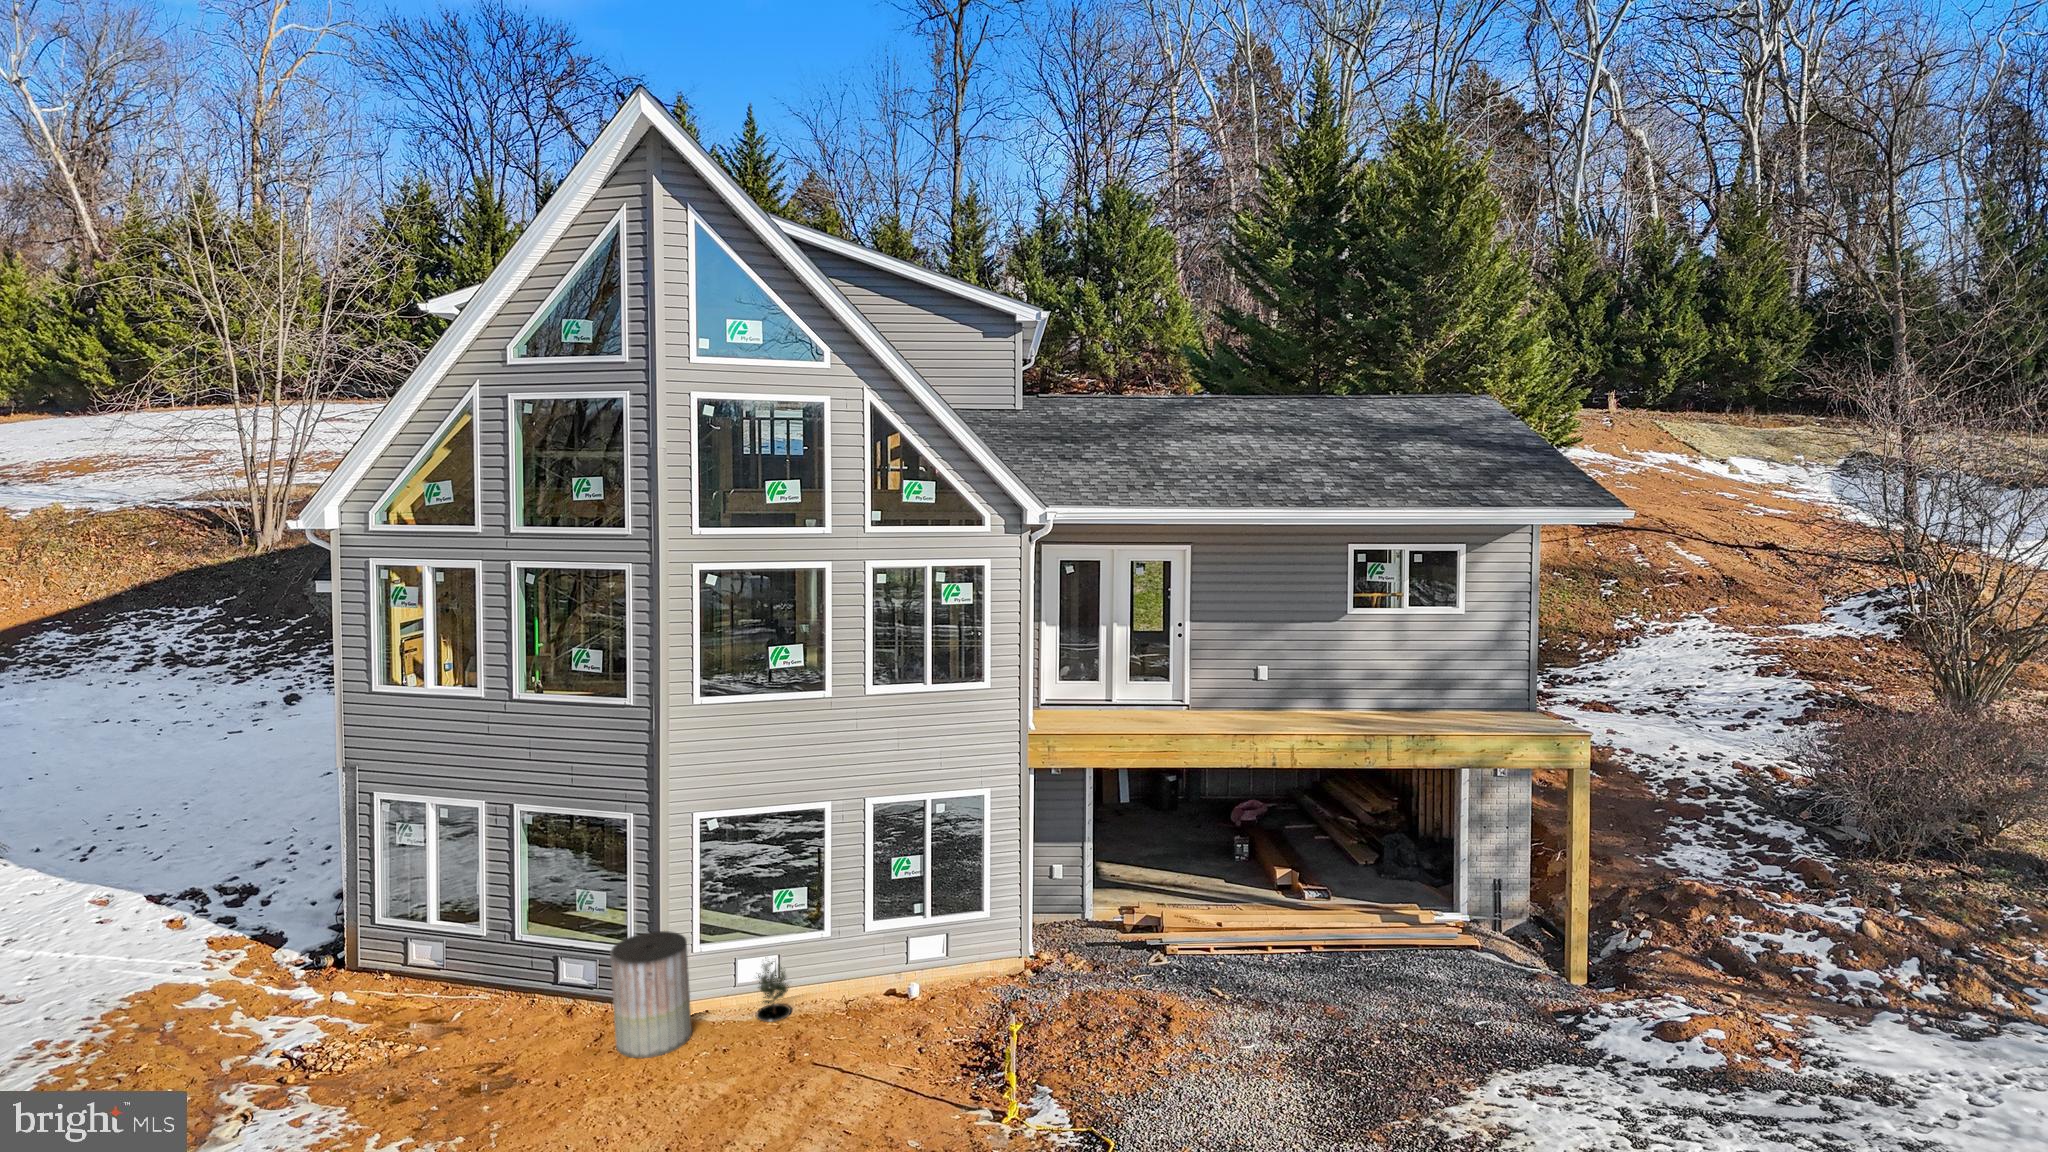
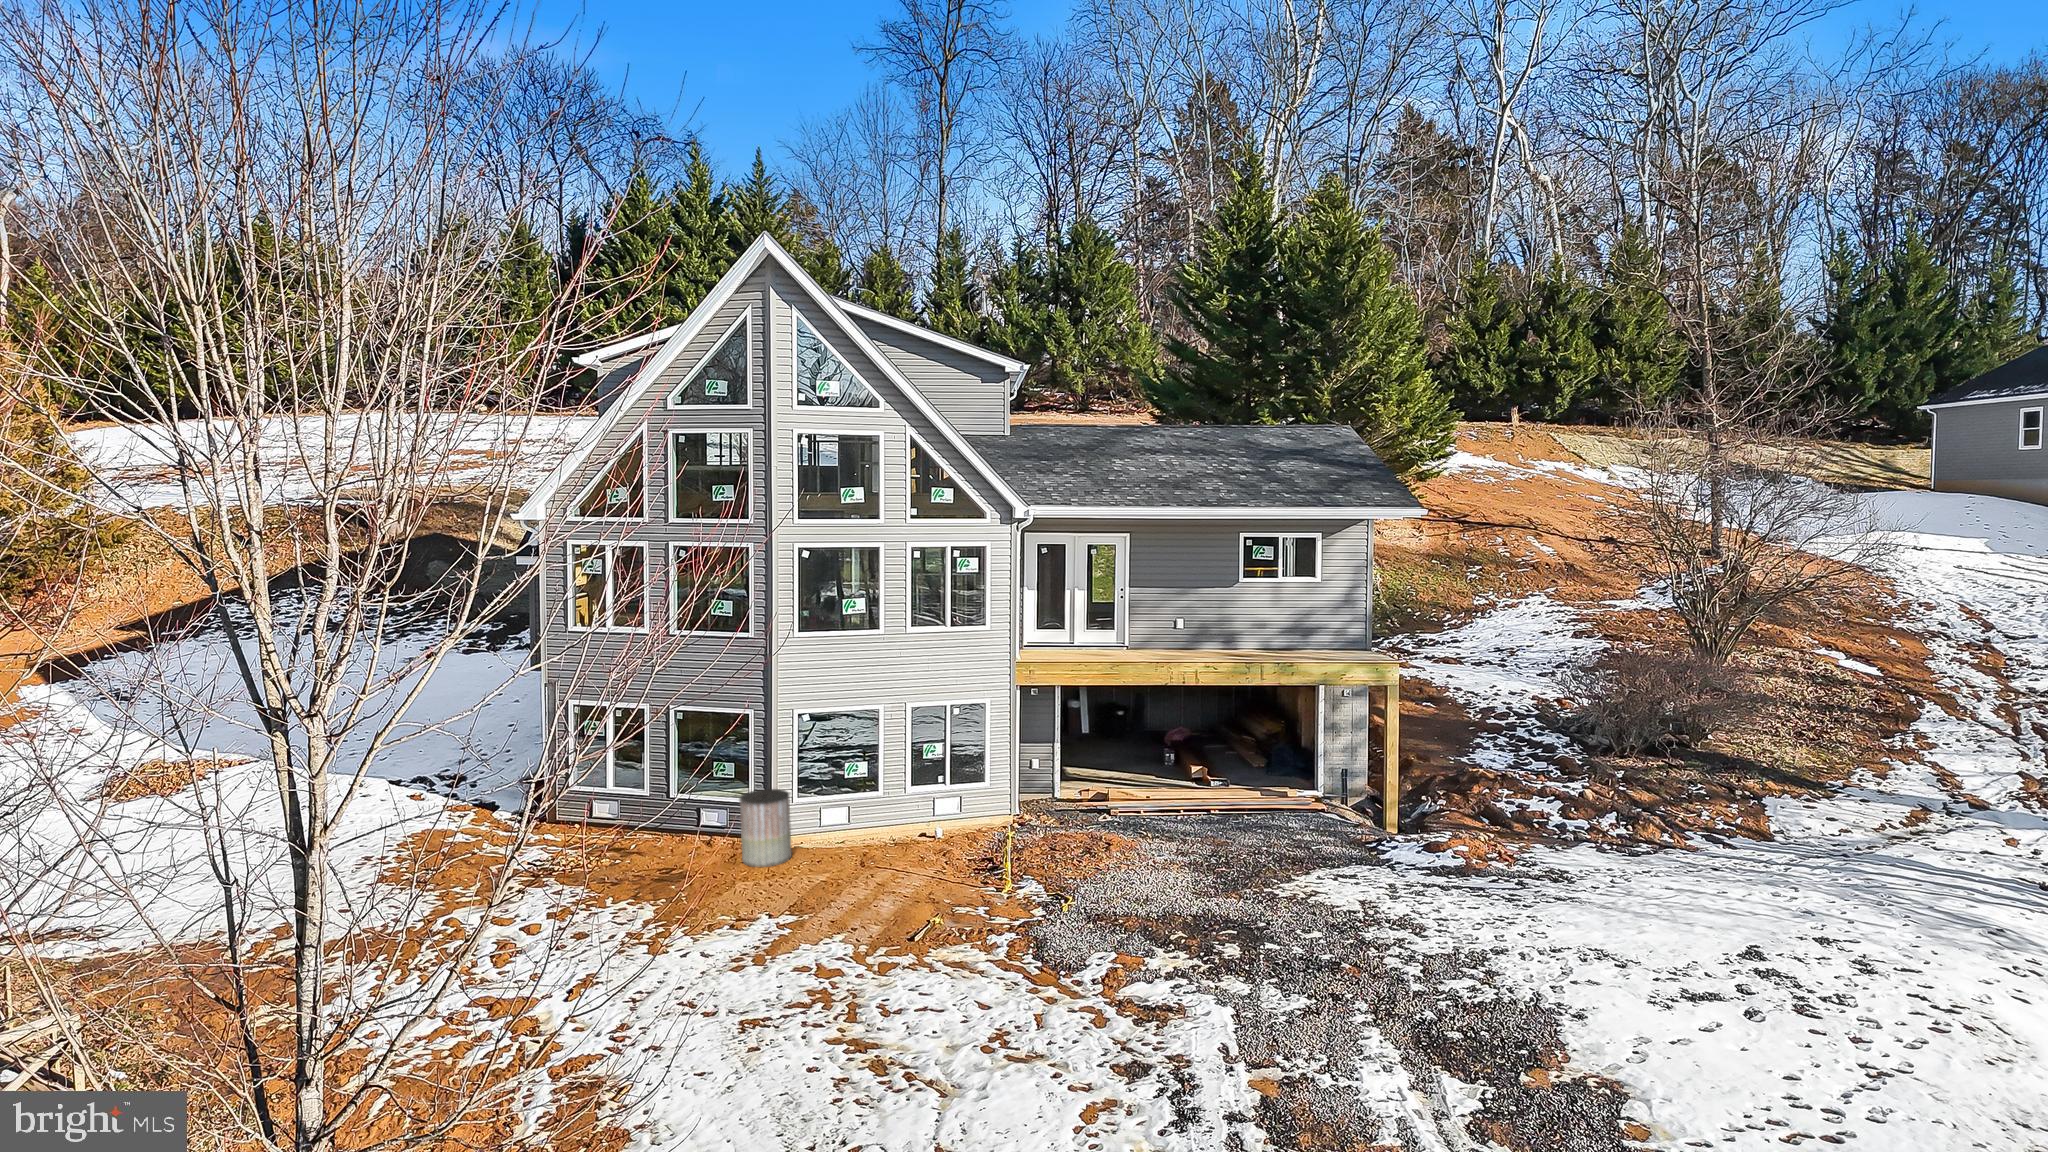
potted tree: present [756,961,791,1022] -> none [831,807,857,850]

